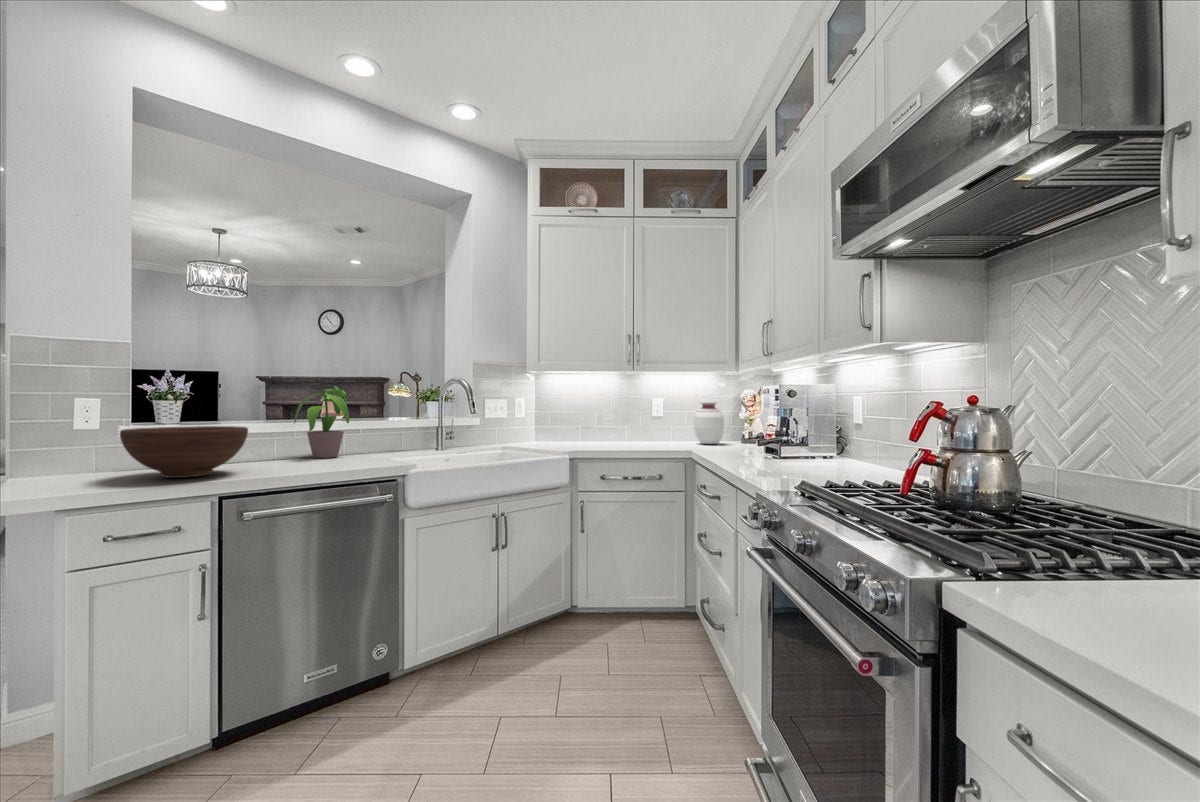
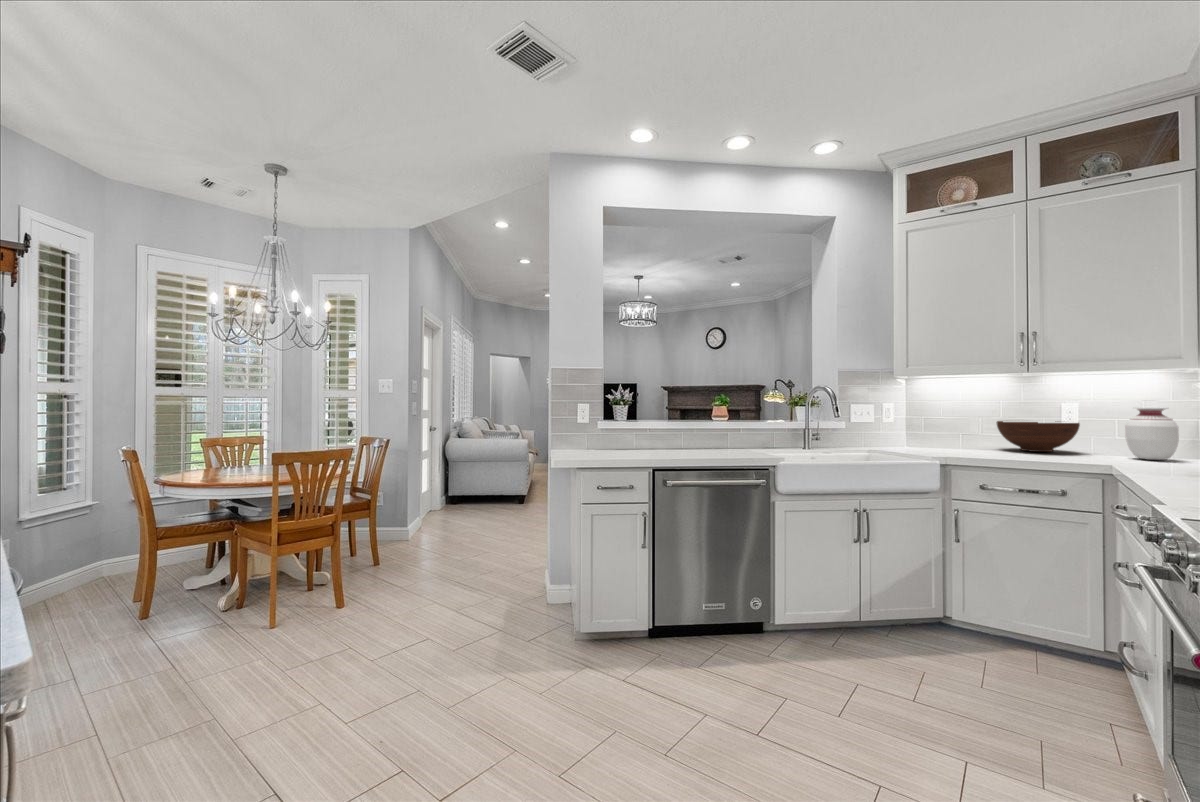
potted plant: present [294,389,349,458] -> none [691,396,739,449]
fruit bowl: present [120,426,248,478] -> present [996,421,1080,452]

